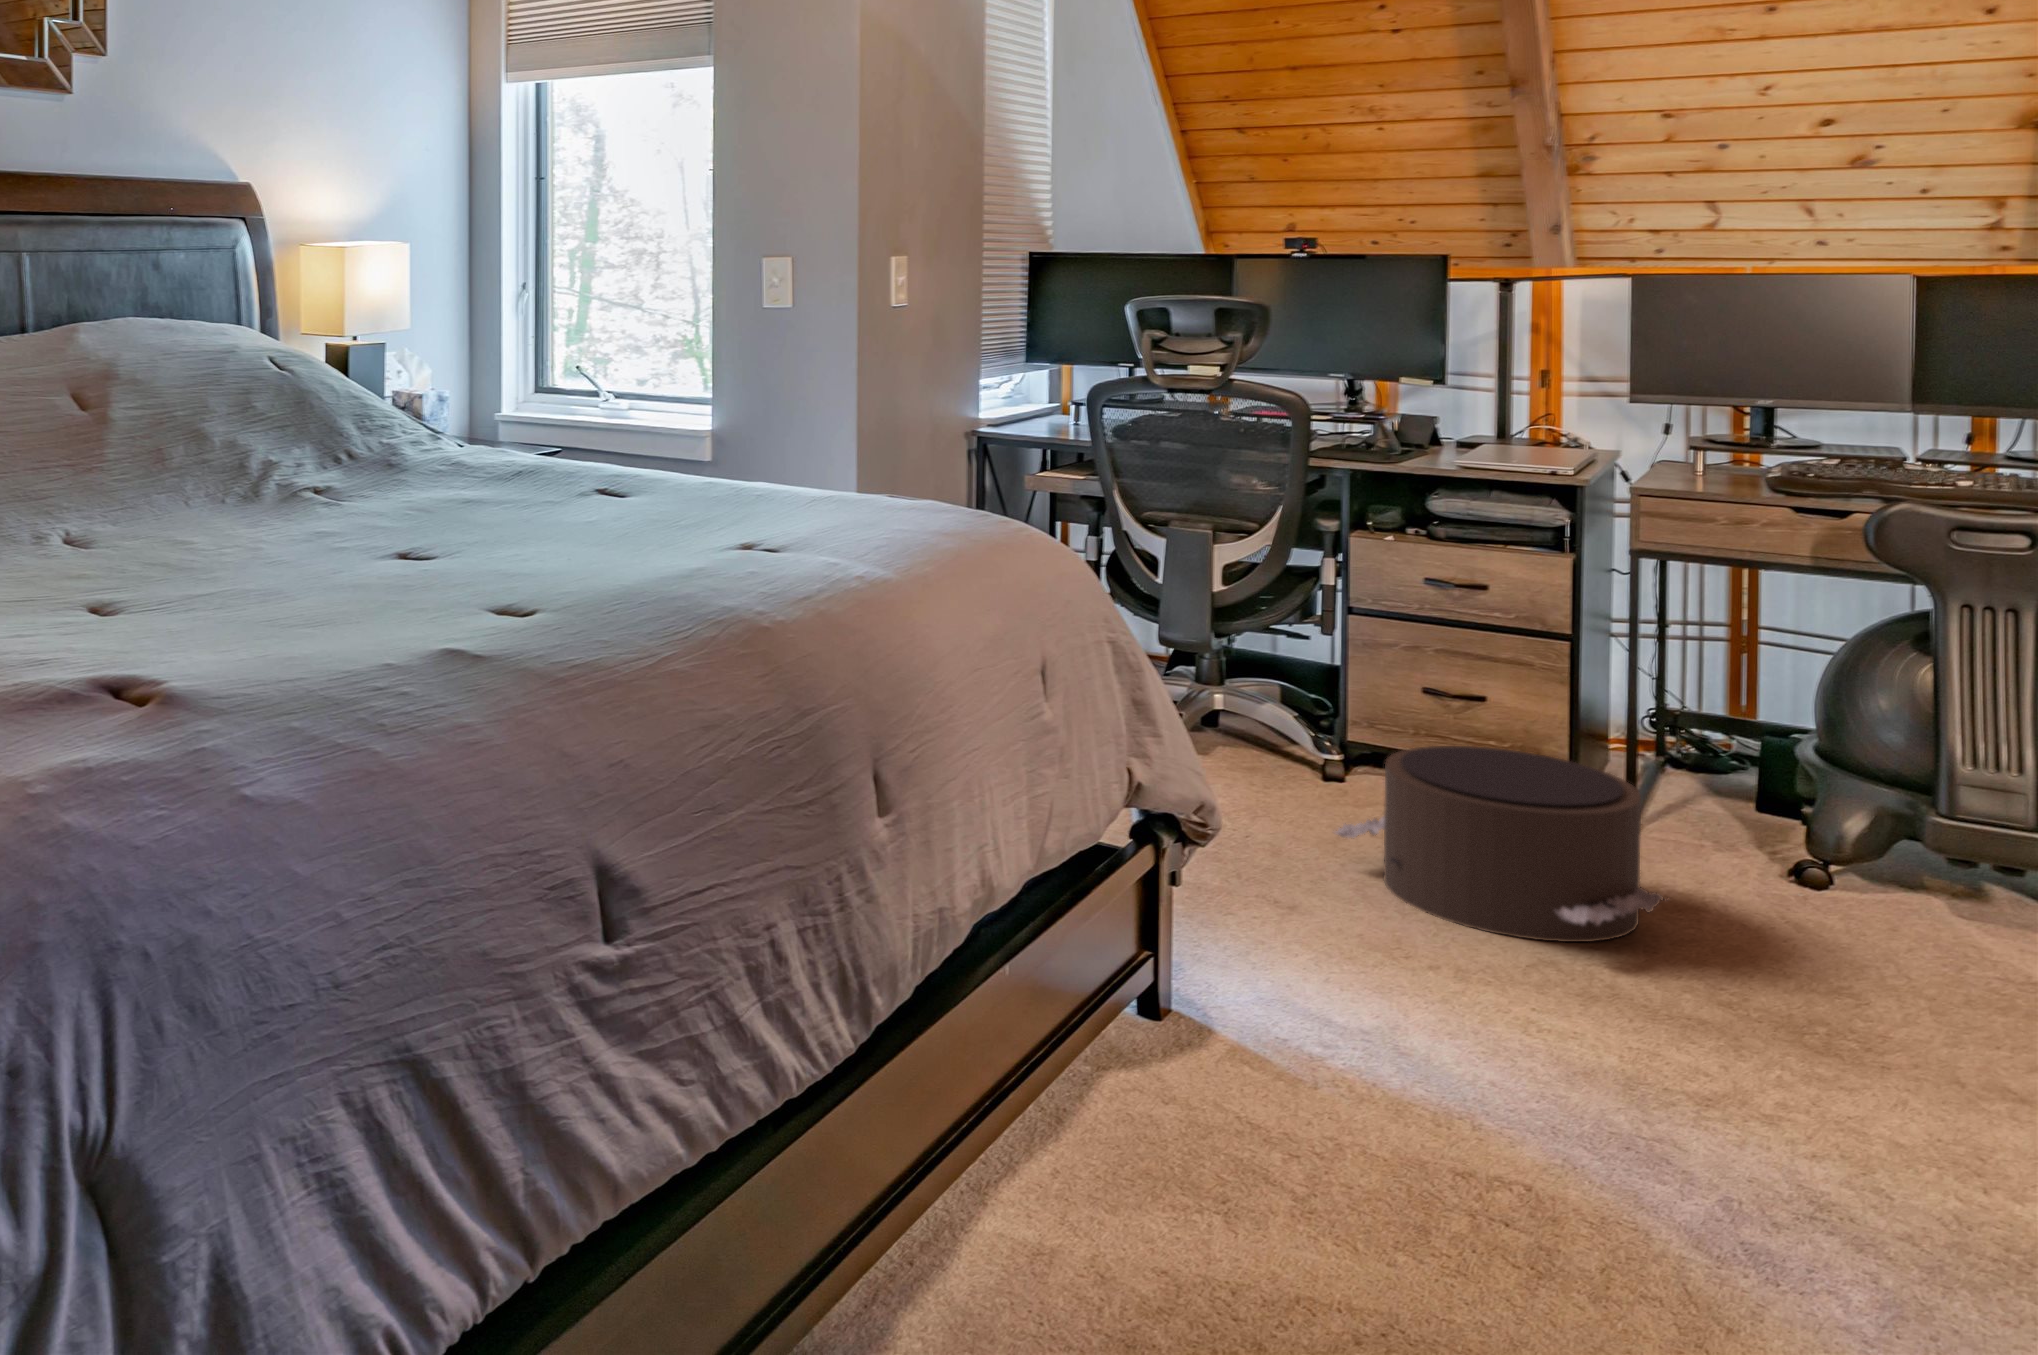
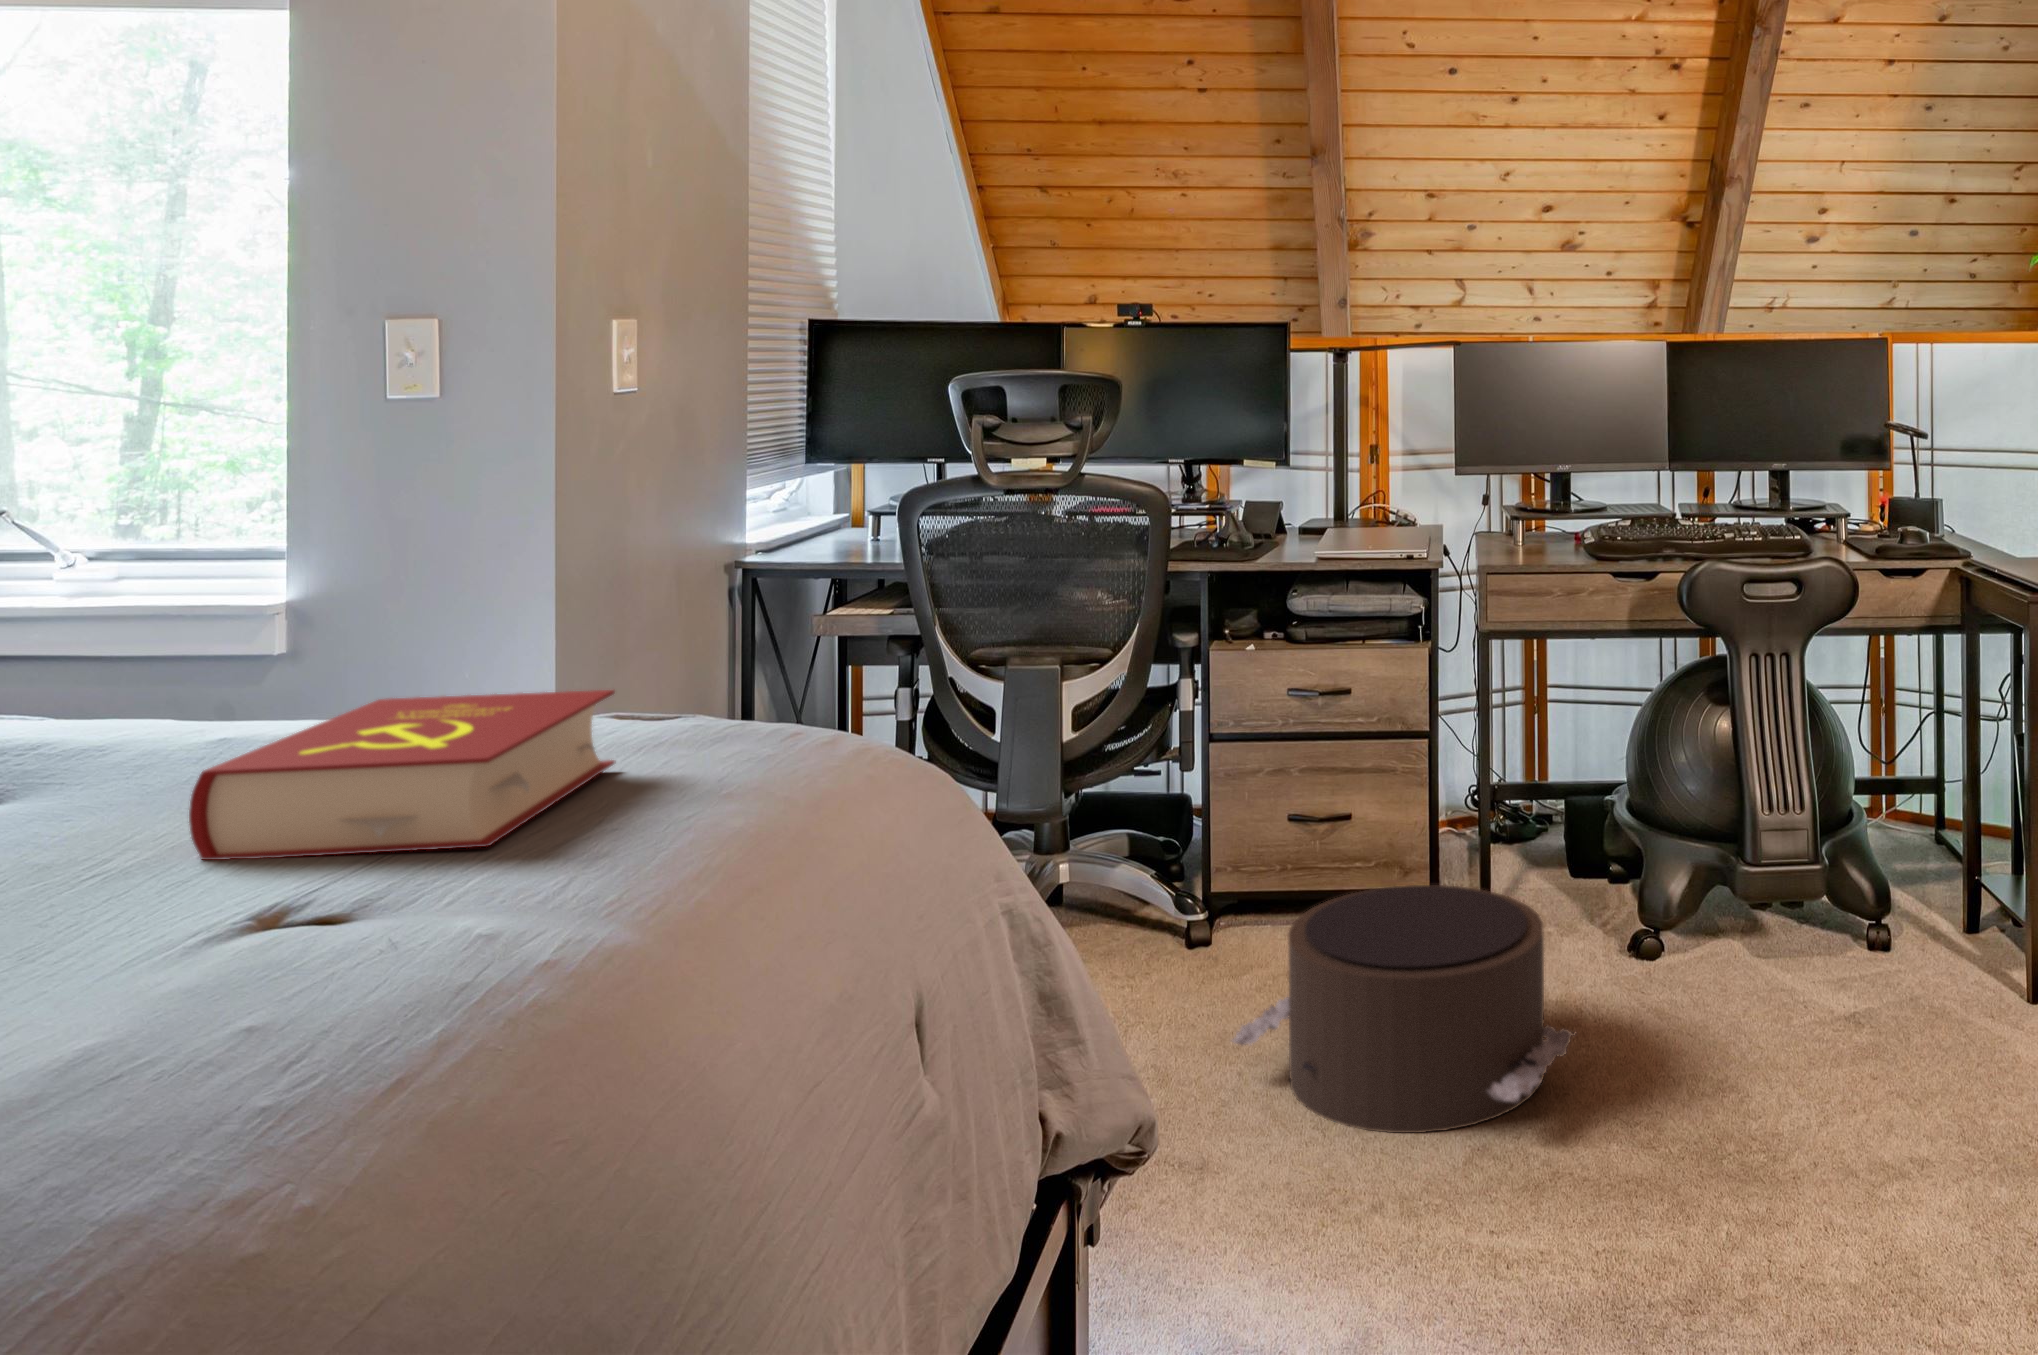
book: none [727,461,899,527] -> present [189,690,615,860]

